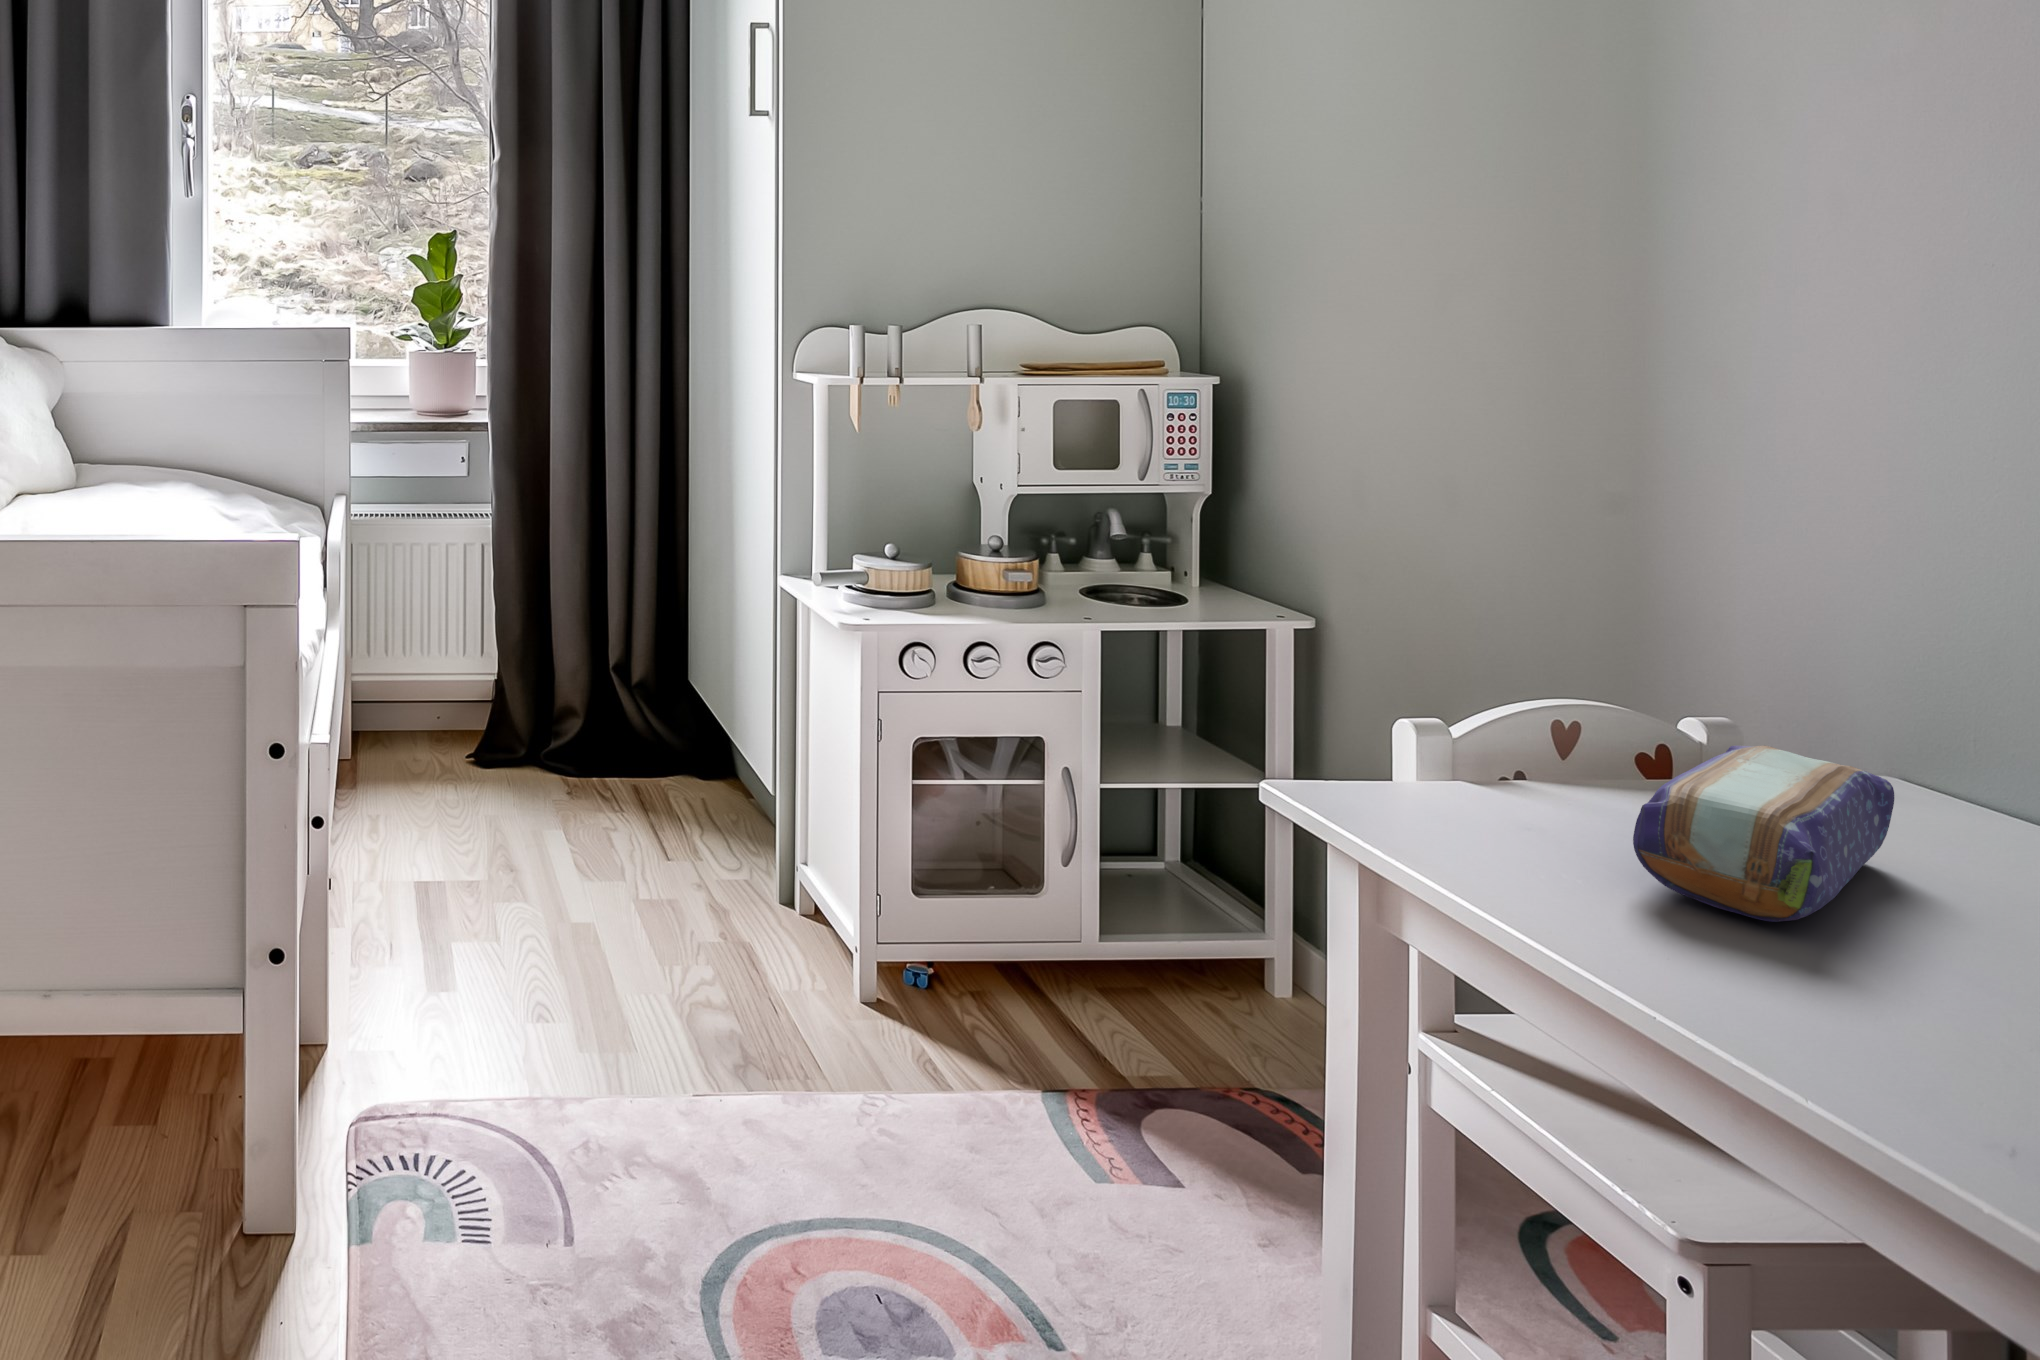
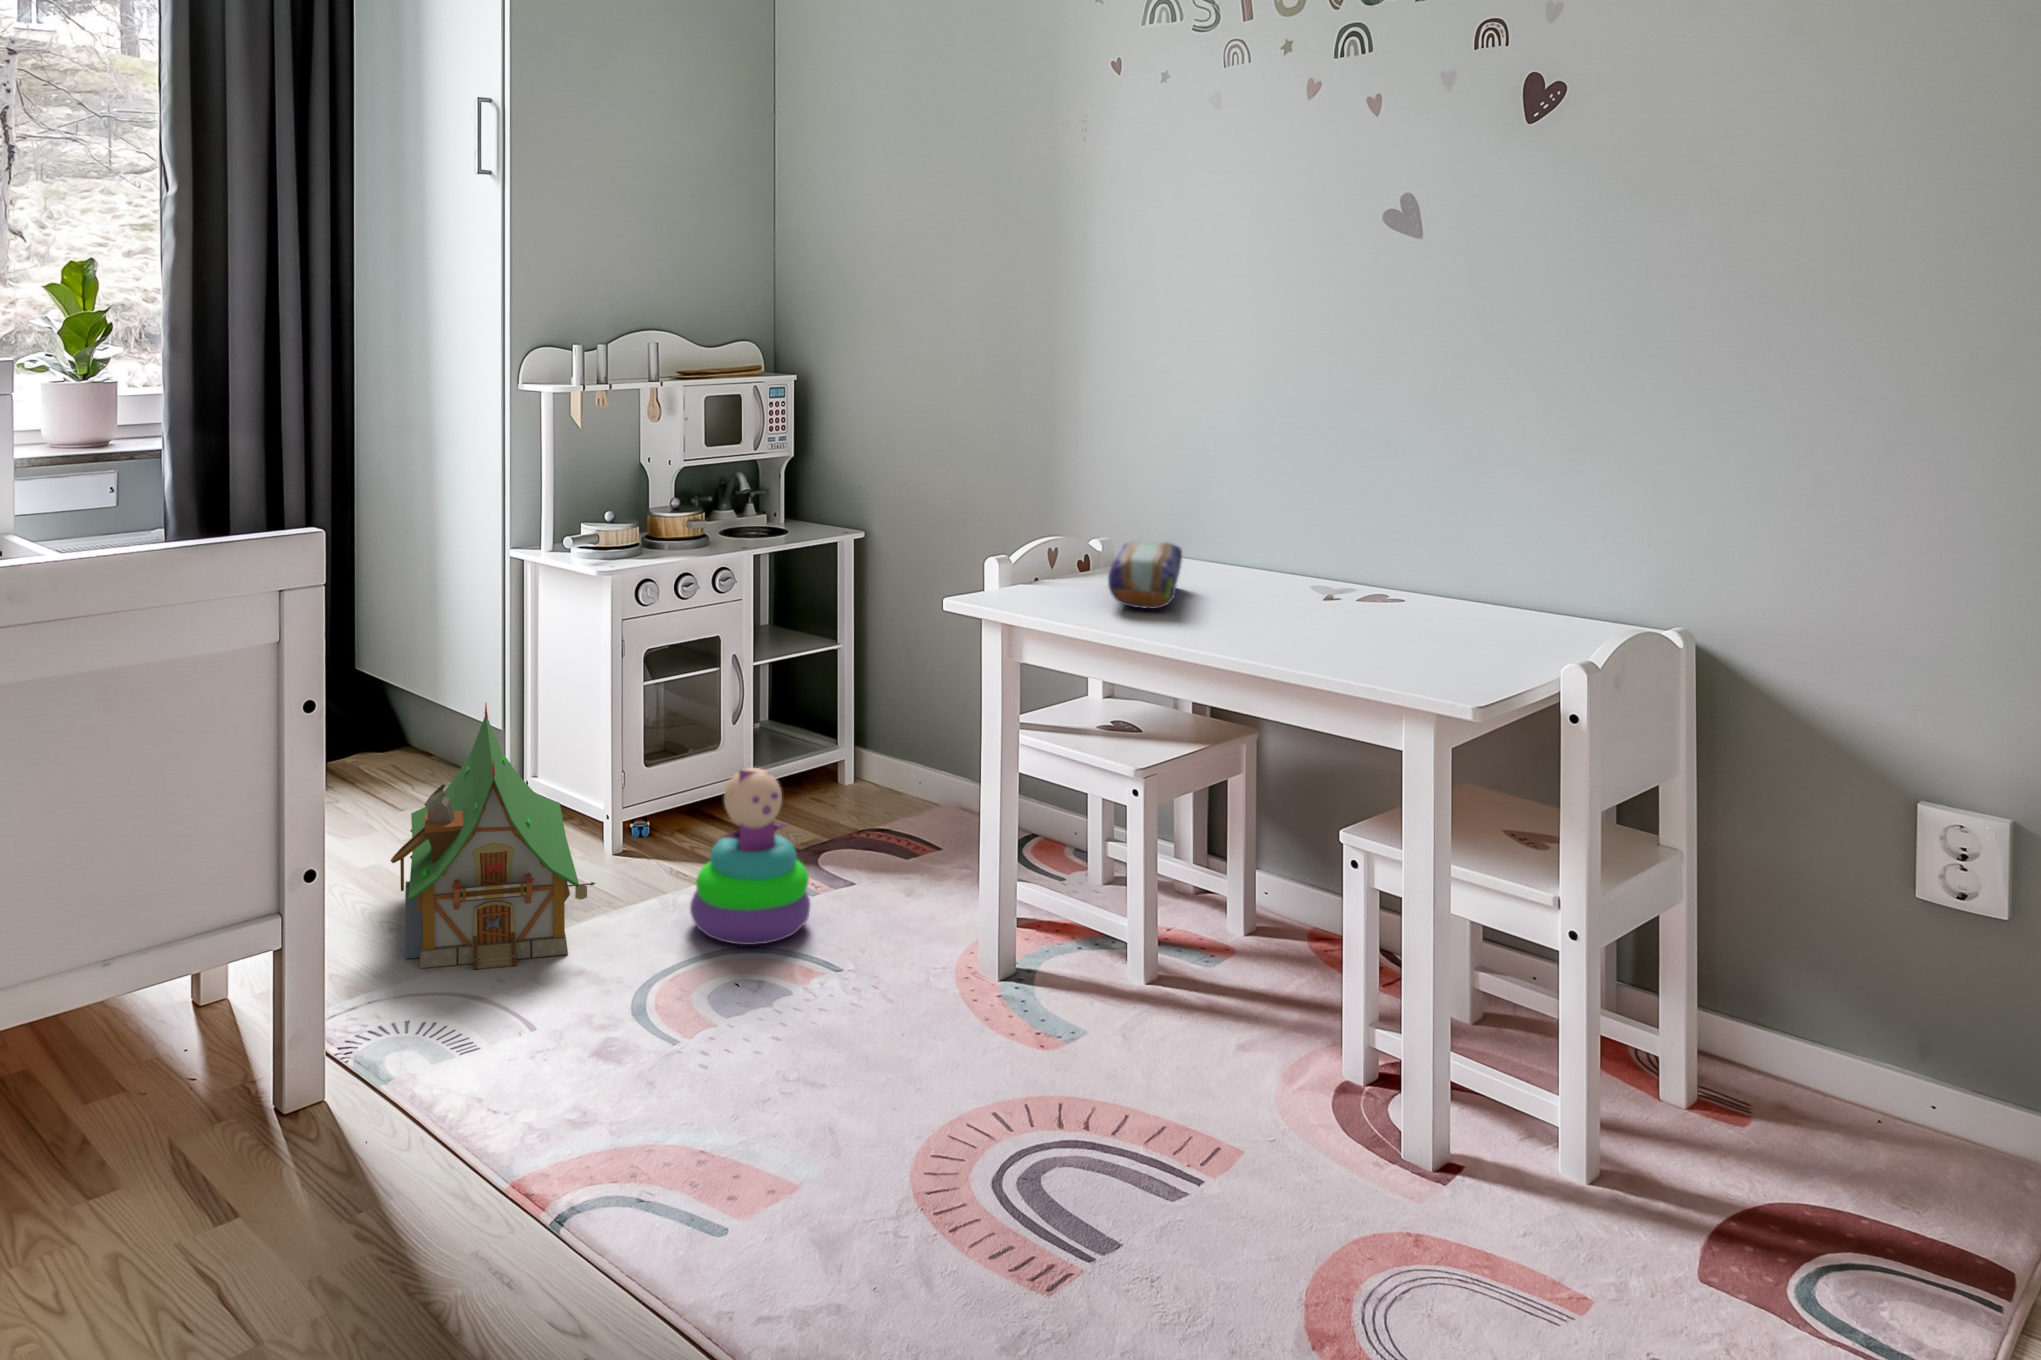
toy house: none [487,758,777,1140] -> present [390,704,596,969]
stacking toy: none [872,957,1066,1246] -> present [690,768,810,945]

